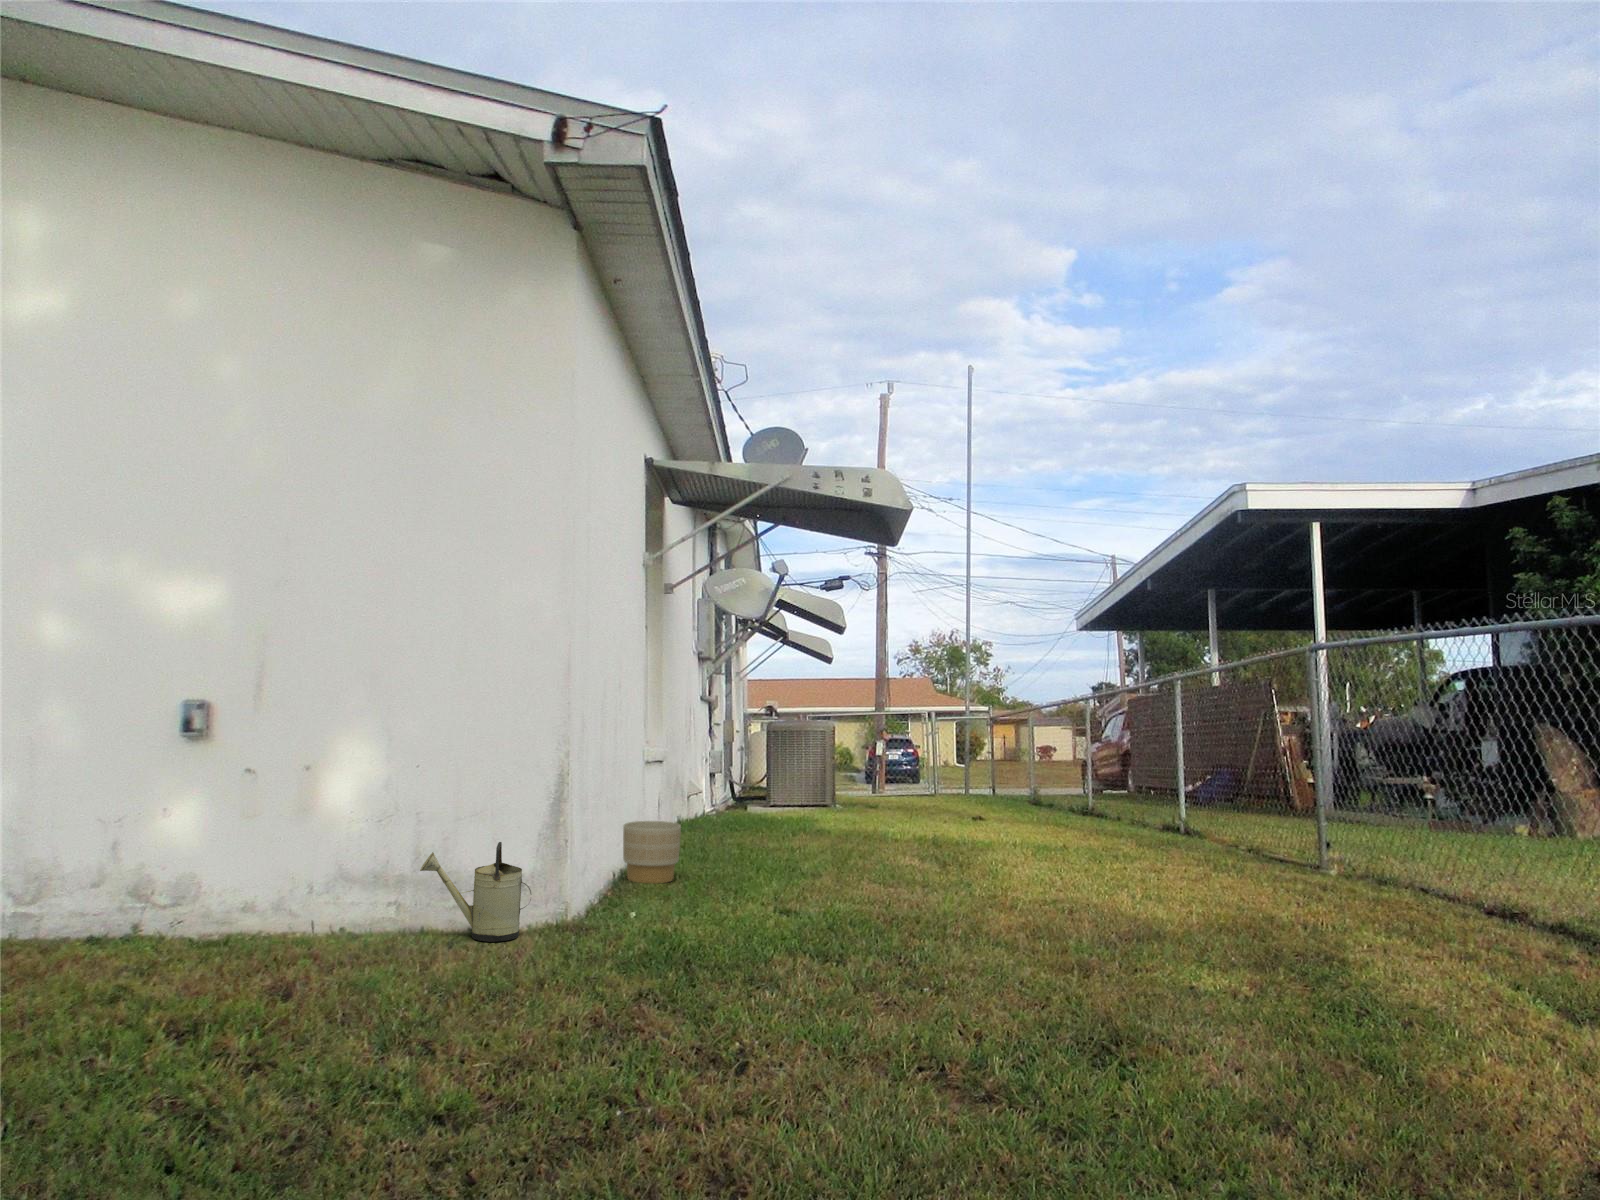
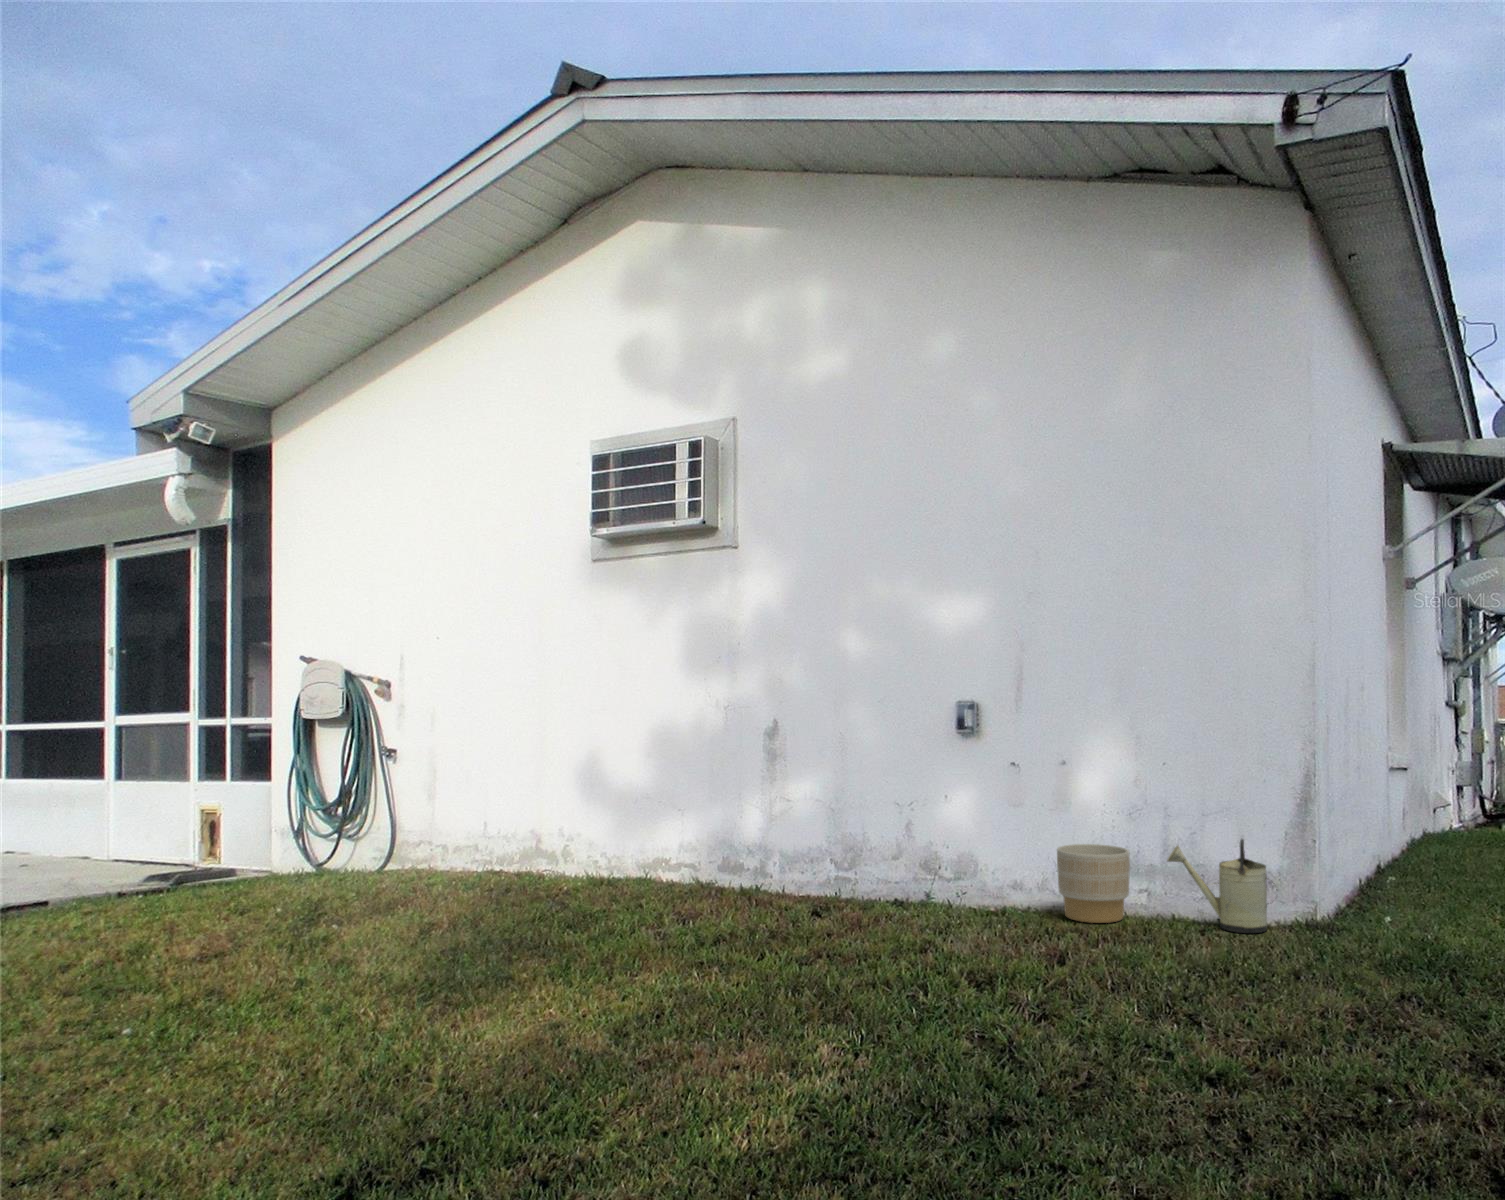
planter: present [623,821,681,884] -> present [1057,844,1130,923]

